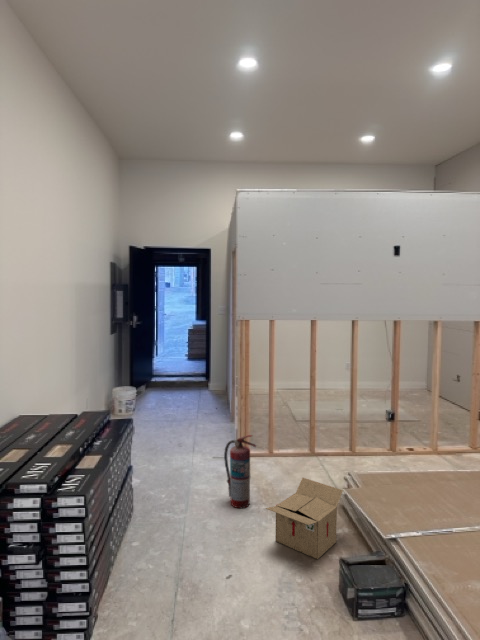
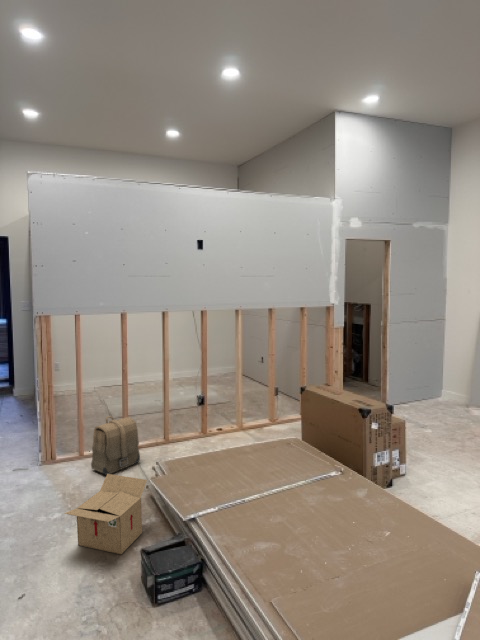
backpack: none [281,420,328,478] -> present [91,416,140,475]
fire extinguisher: present [224,435,256,508] -> none [21,438,57,518]

